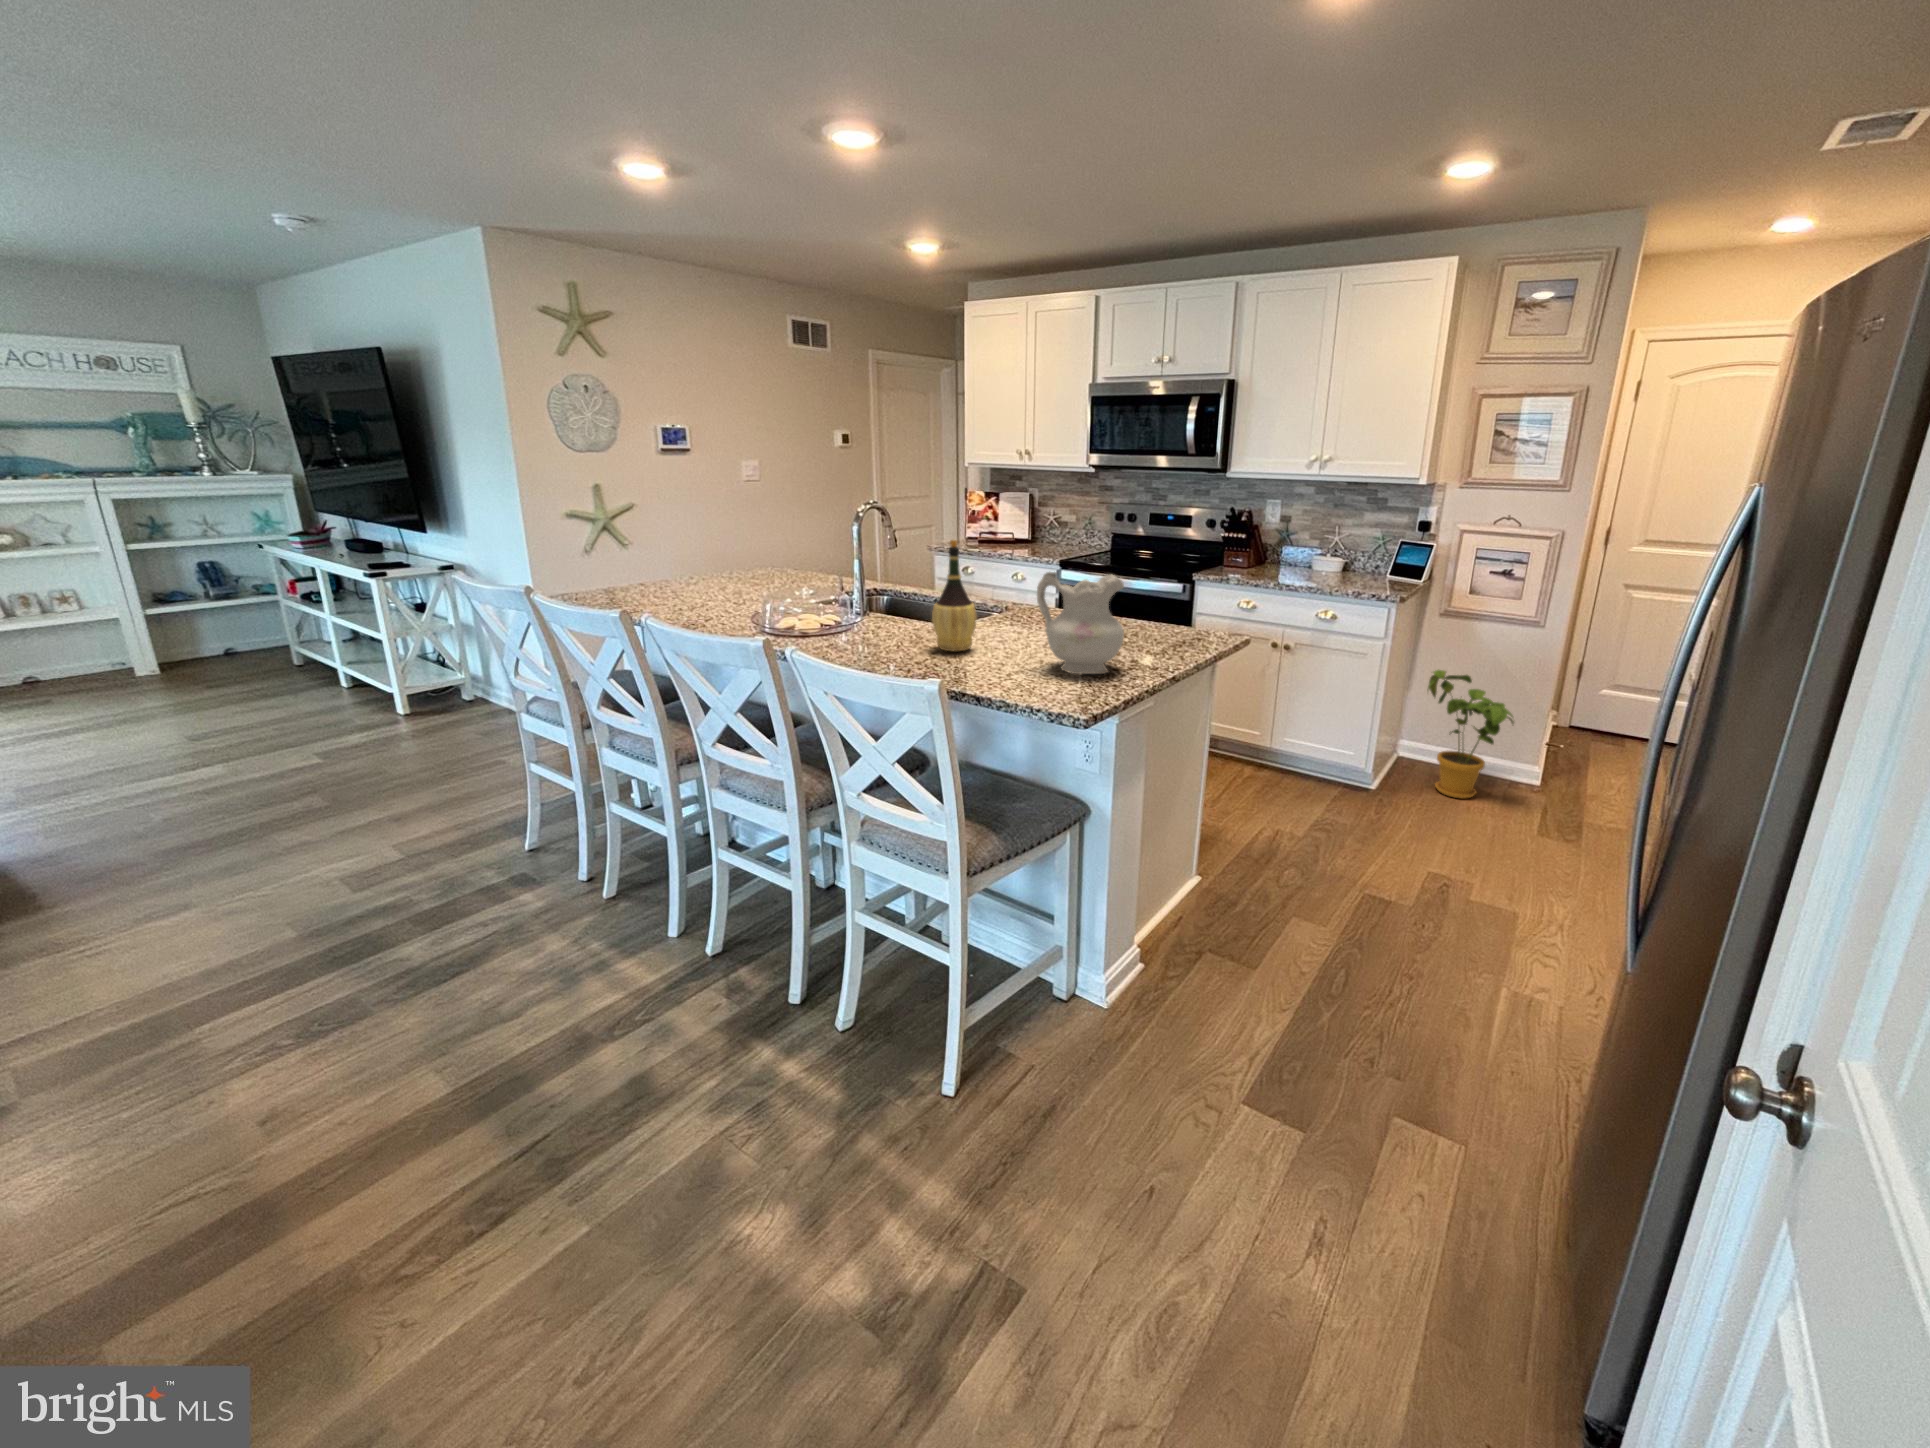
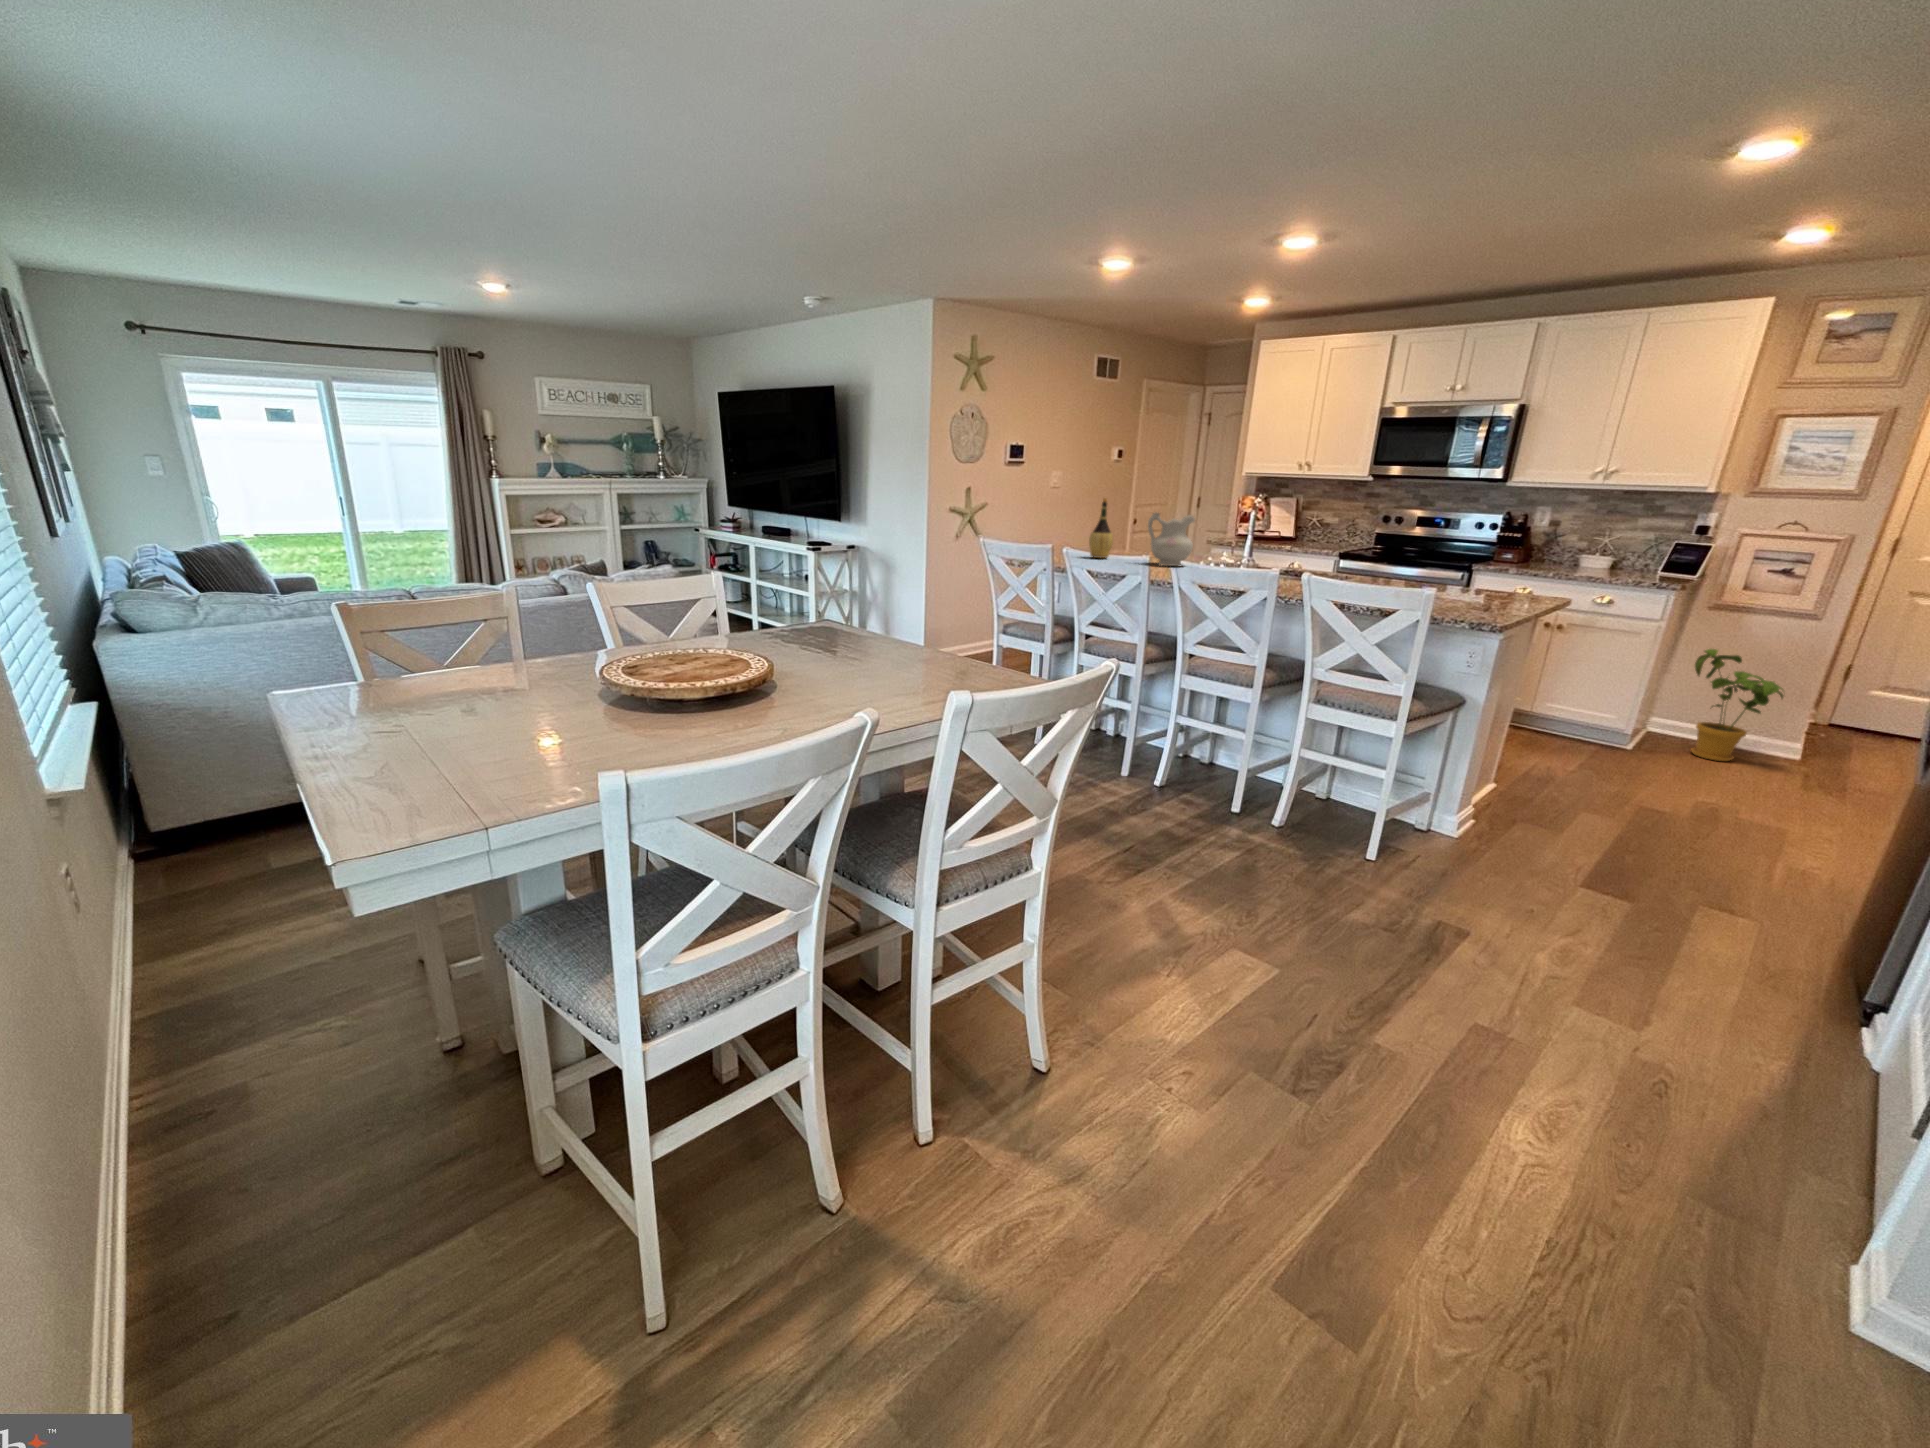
wine bottle: present [932,539,977,651] -> present [1089,498,1113,558]
ceramic pitcher: present [1037,572,1124,674] -> present [1148,512,1195,566]

